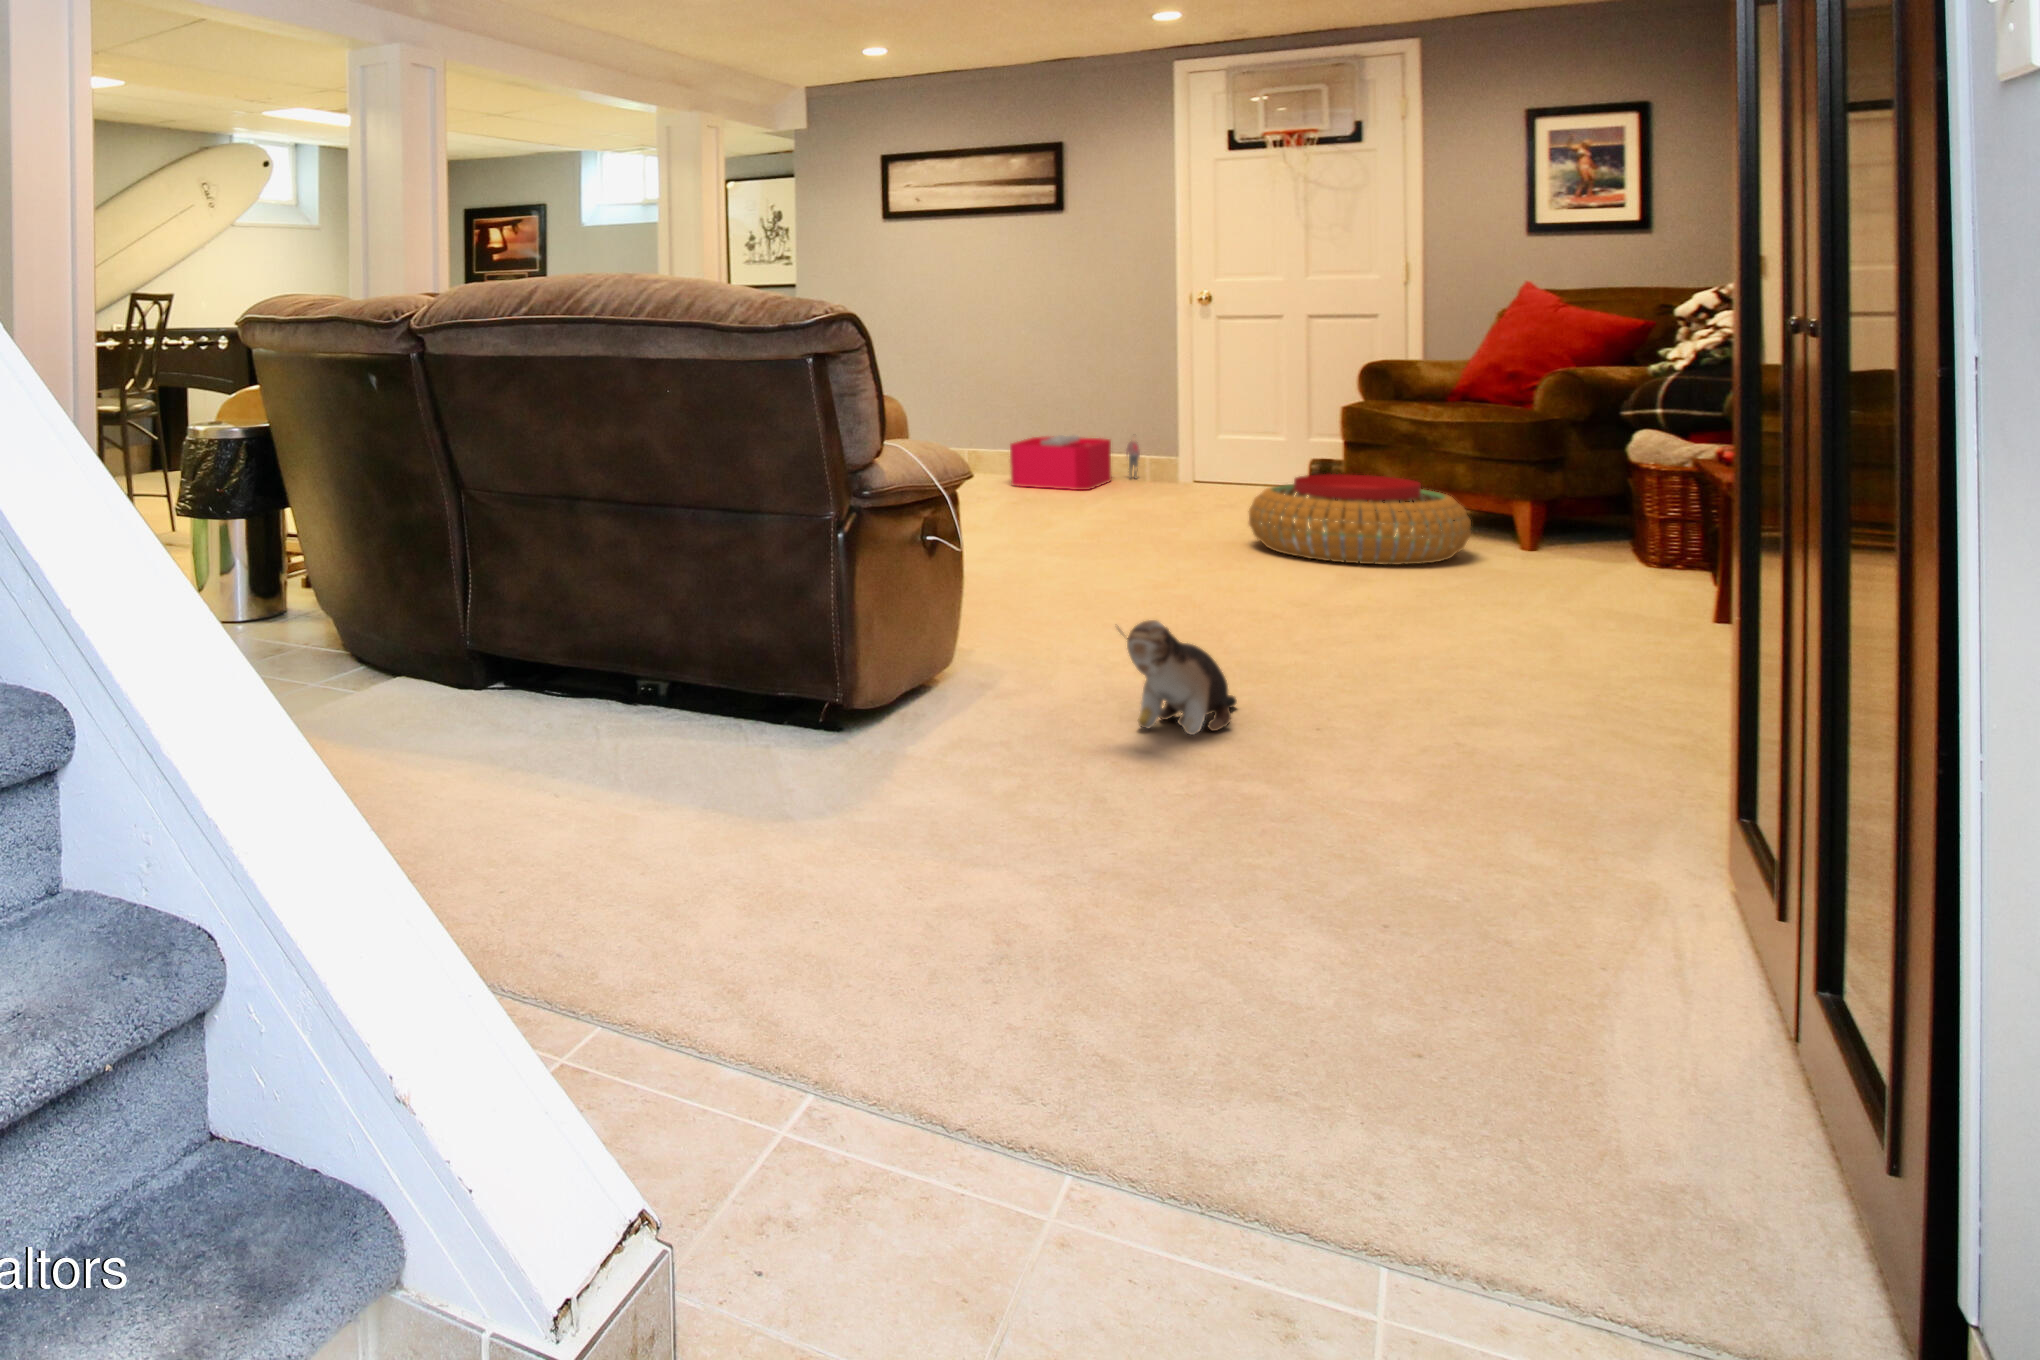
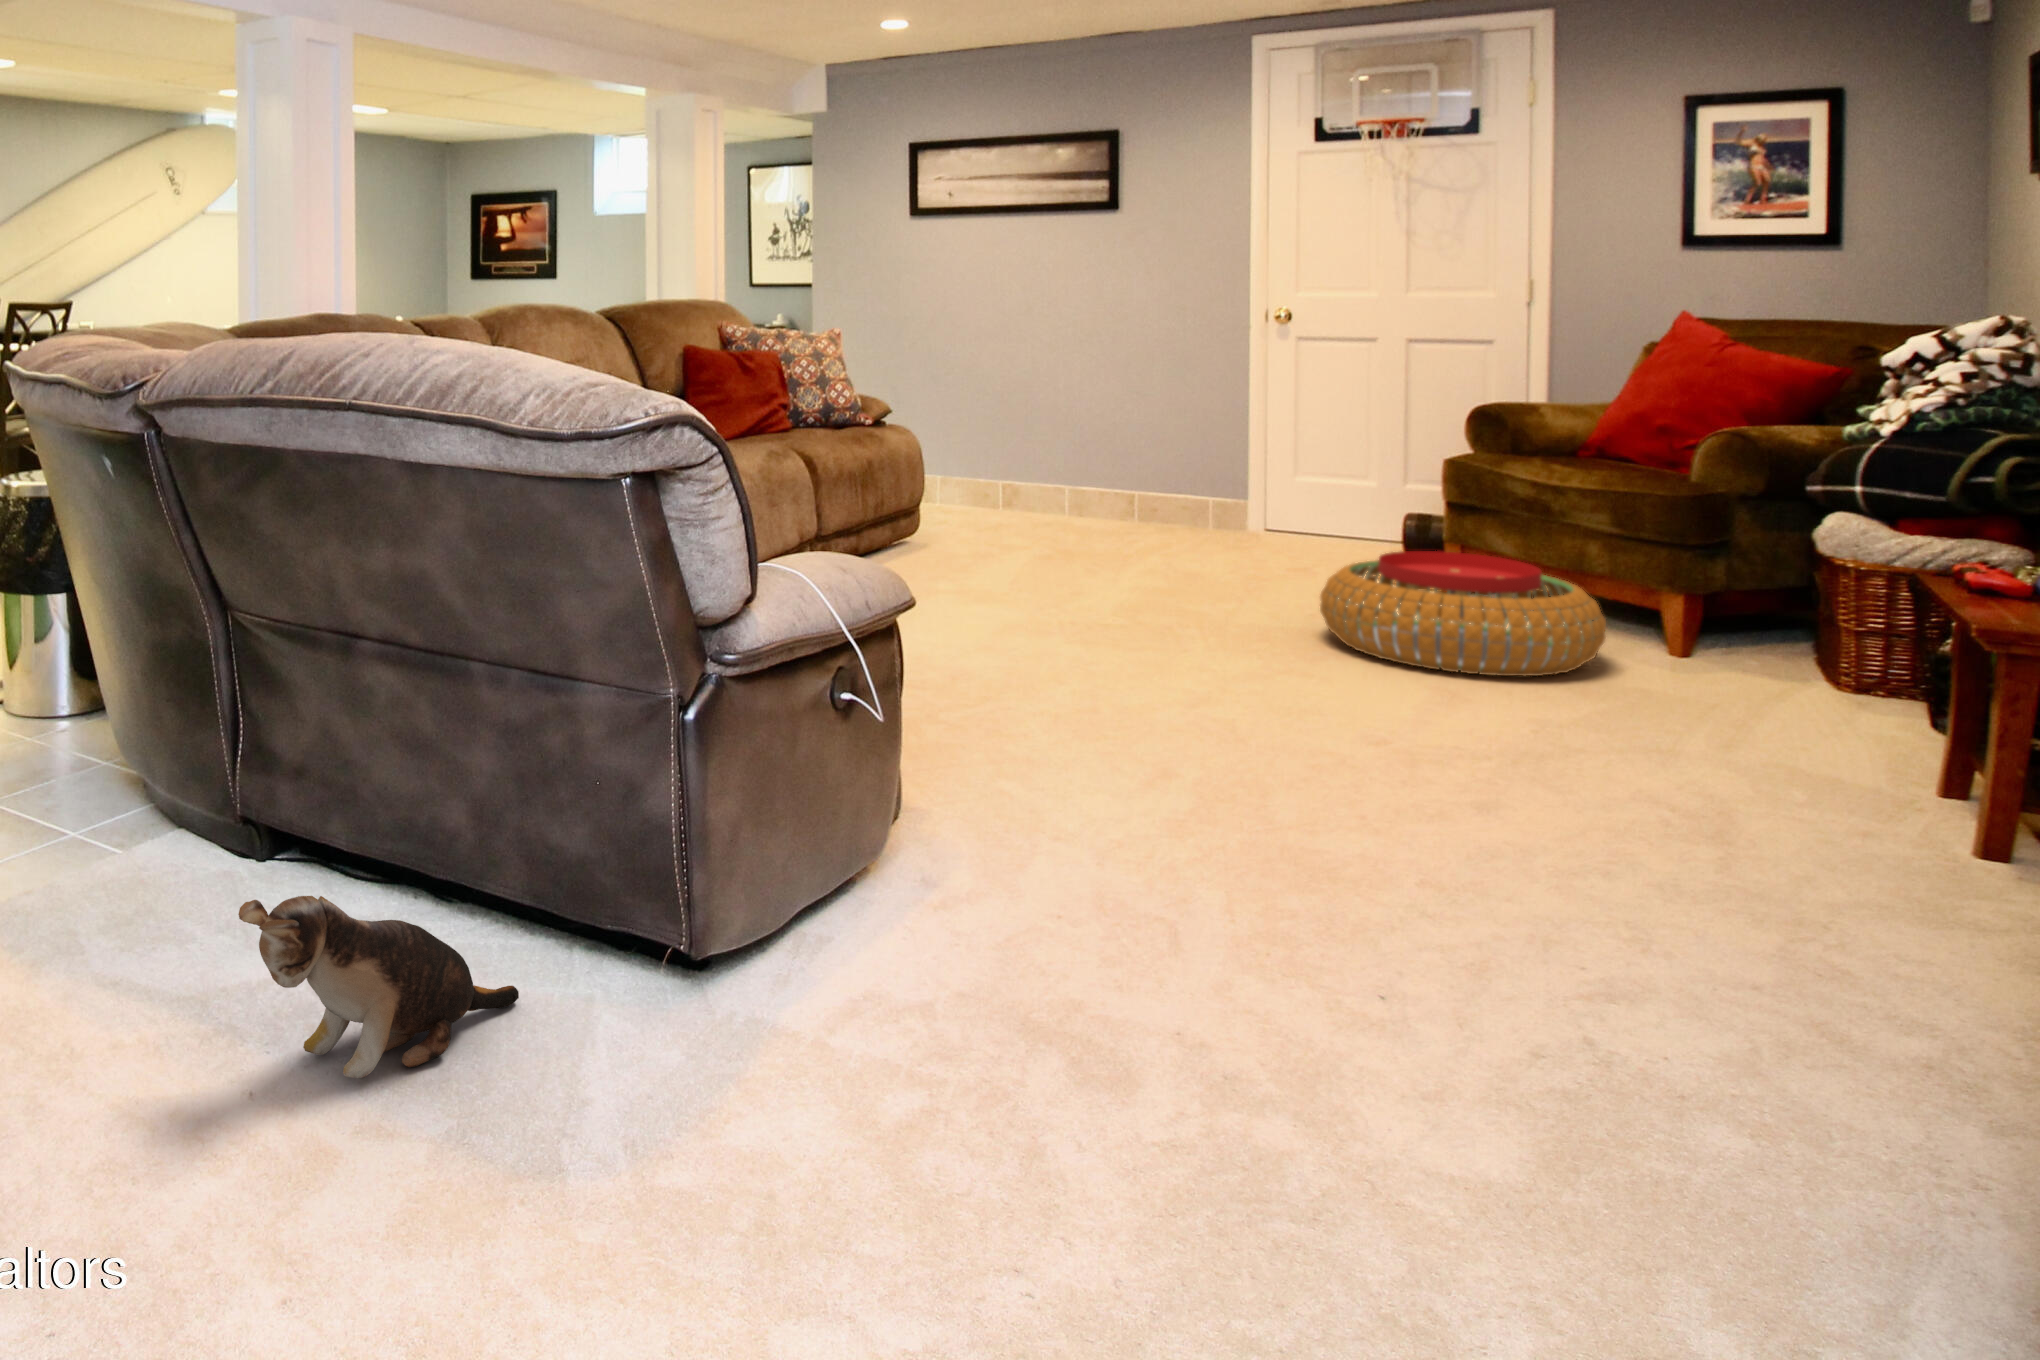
storage bin: present [1010,435,1140,490] -> none [1044,473,1200,542]
plush toy: present [1117,620,1236,735] -> present [238,896,519,1078]

